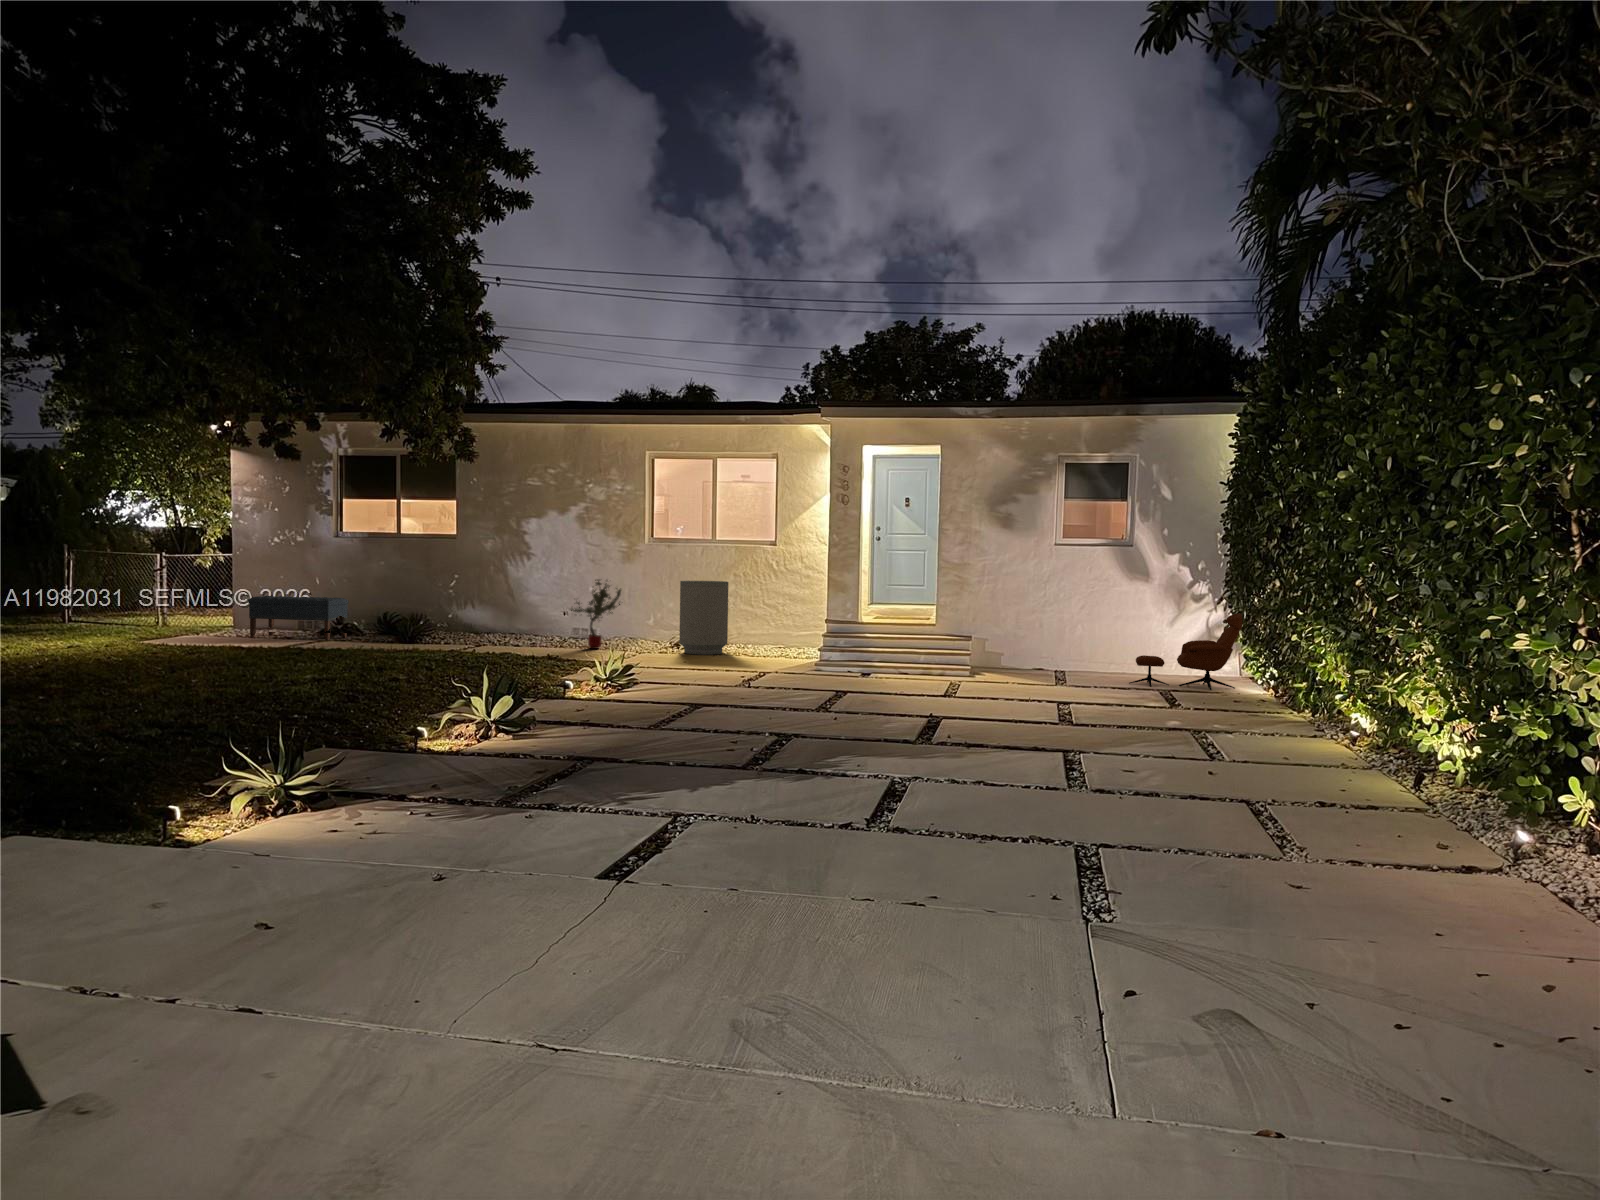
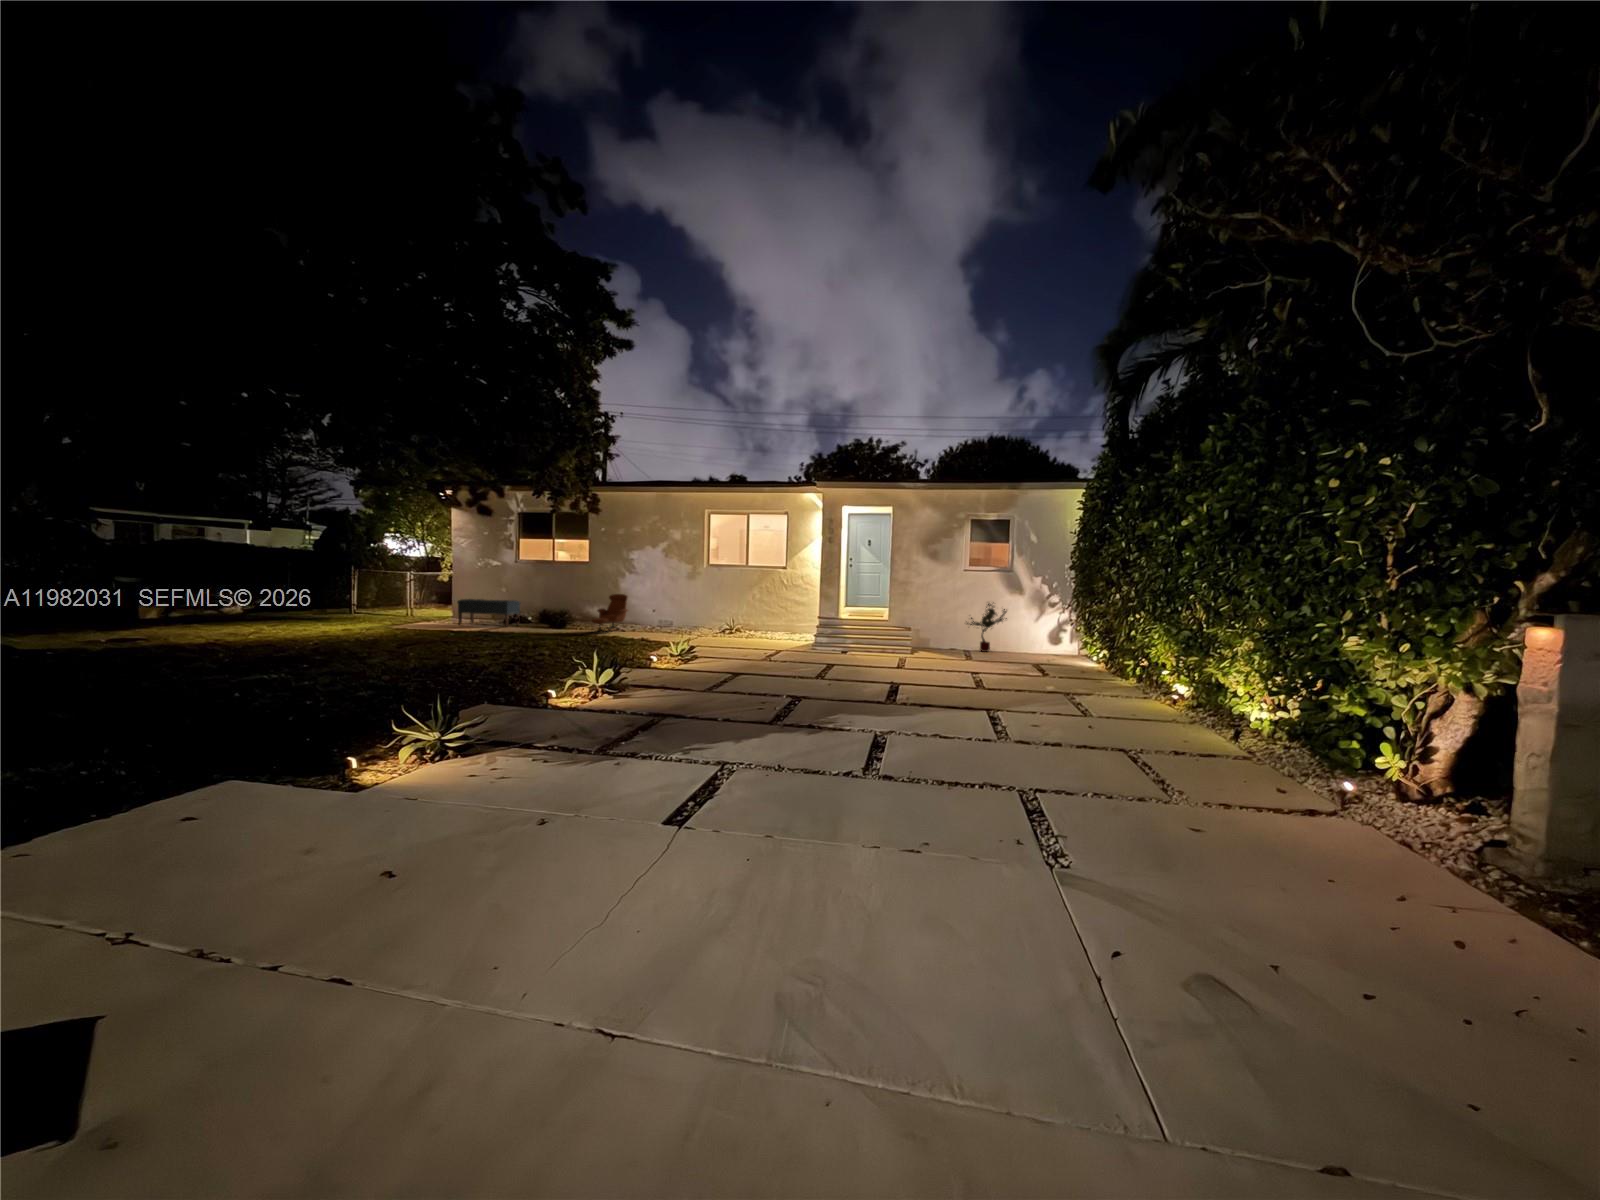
potted tree: present [571,579,621,649] -> present [967,603,1007,652]
trash can: present [679,581,728,655] -> none [727,591,758,638]
lounge chair: present [1129,614,1242,690] -> present [592,594,628,632]

